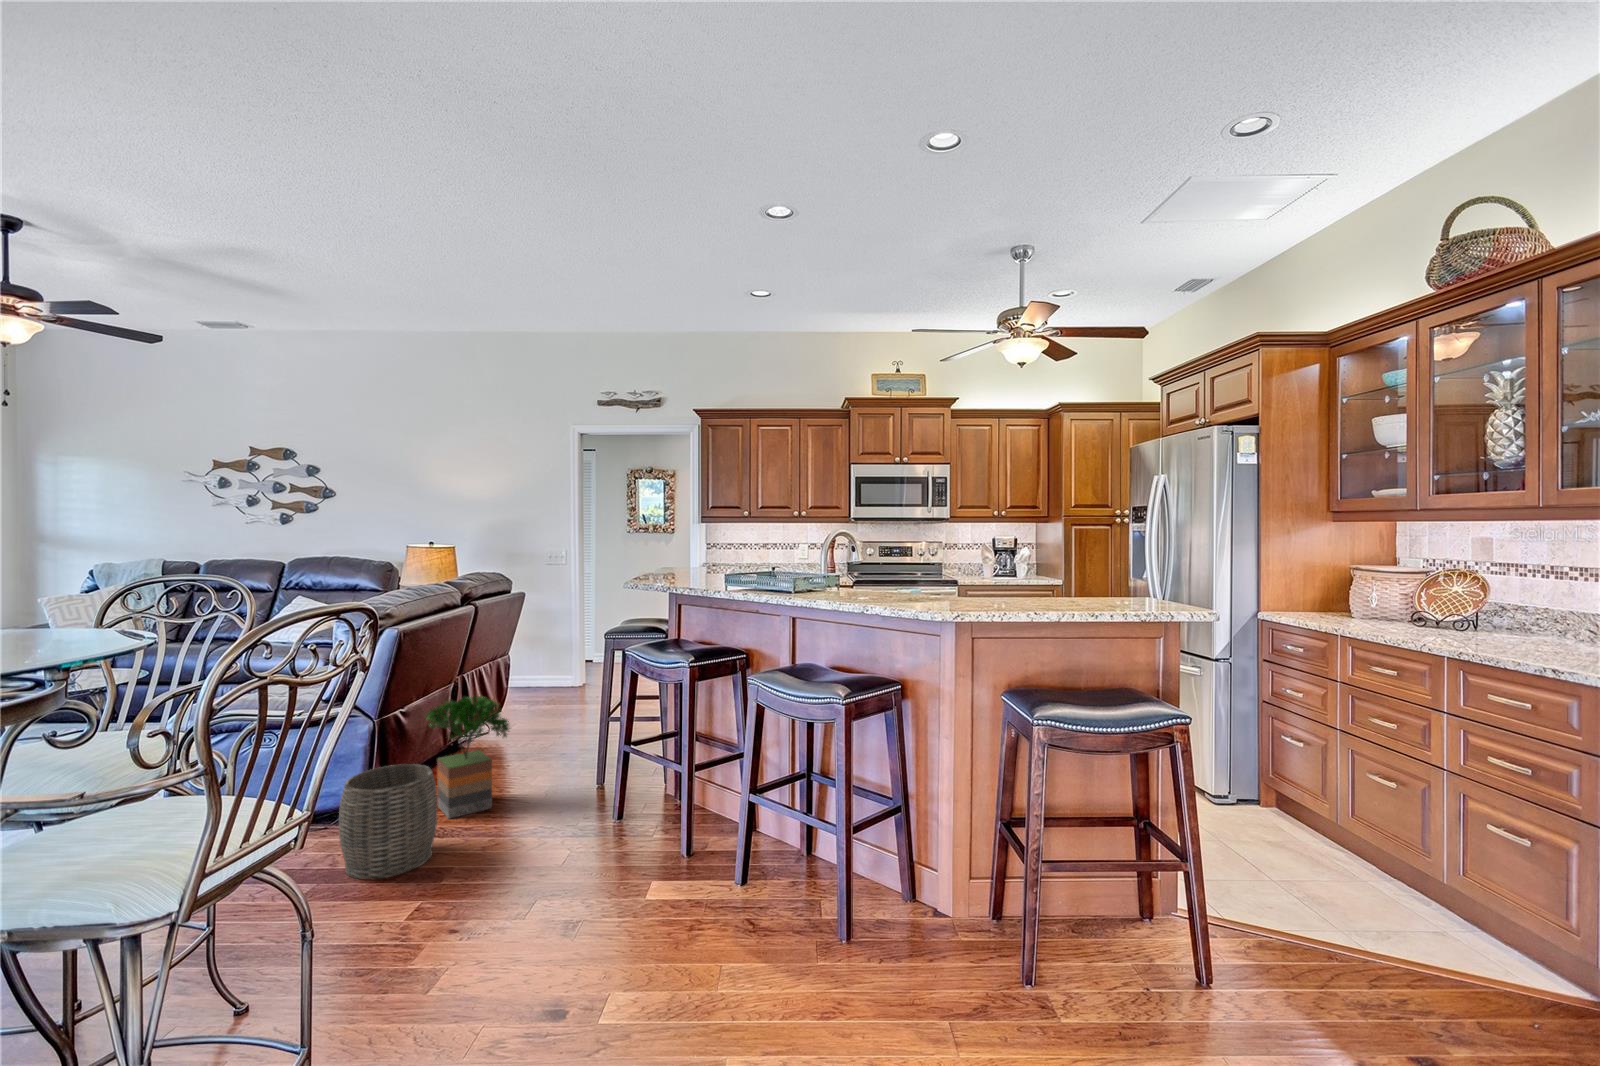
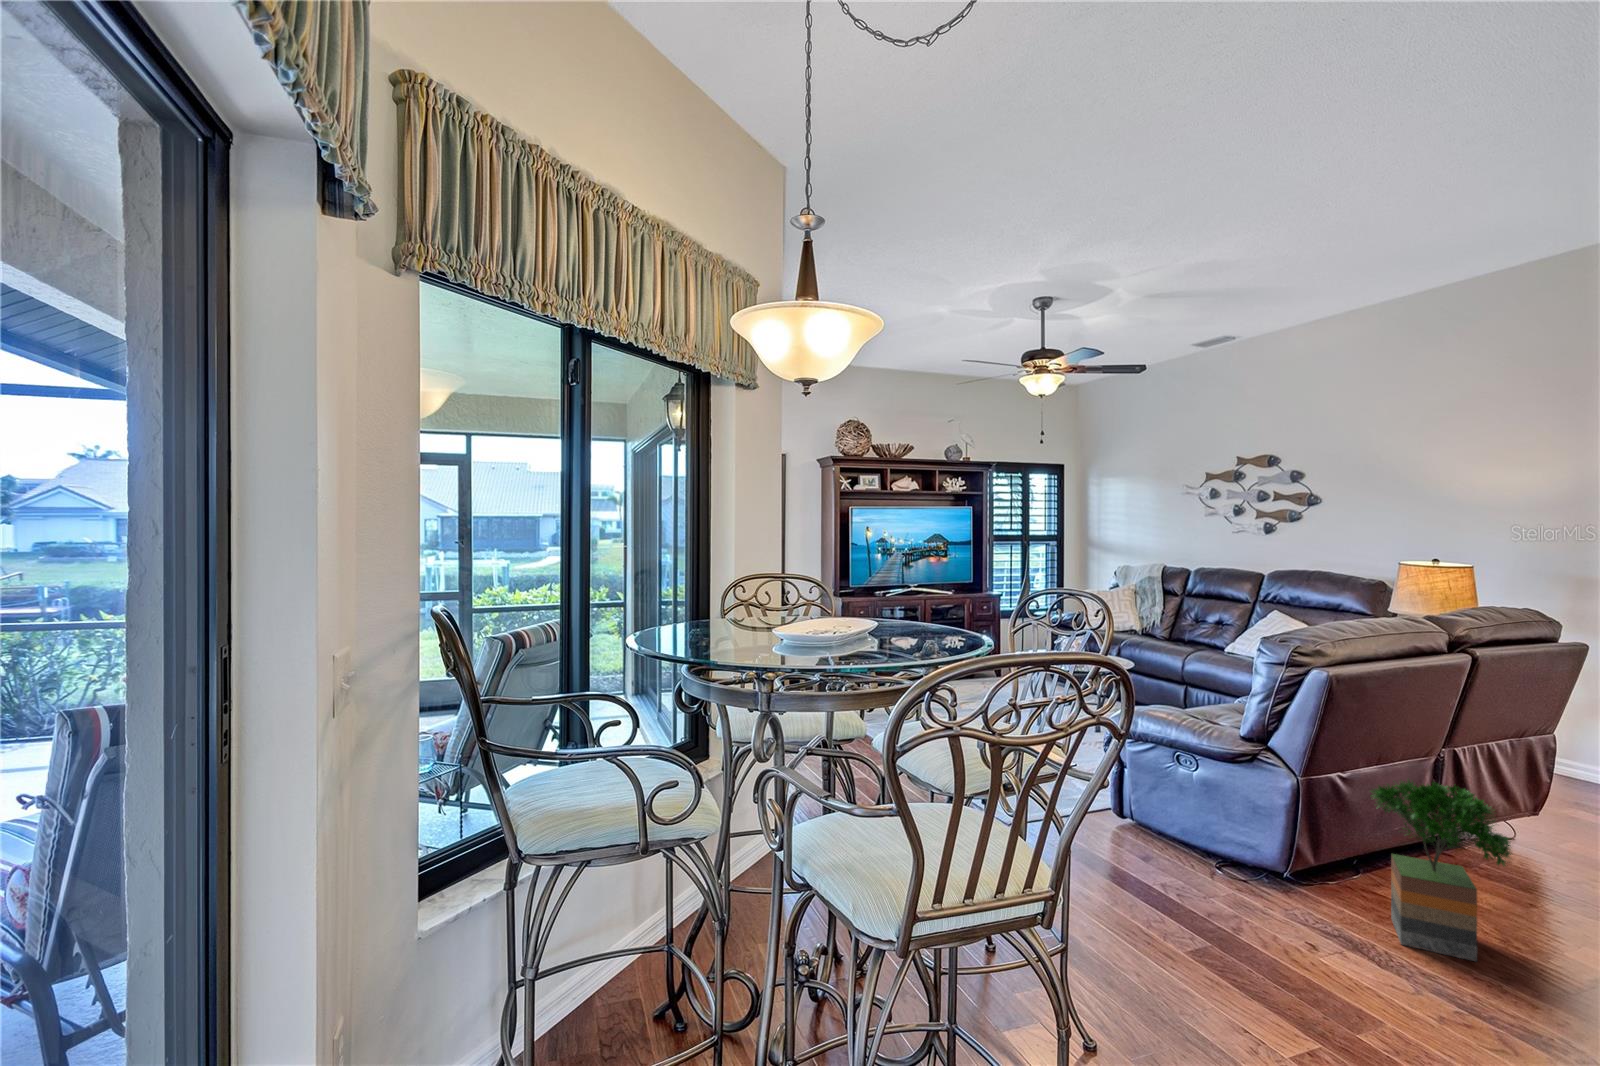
woven basket: present [339,764,437,880] -> none [1239,837,1368,991]

